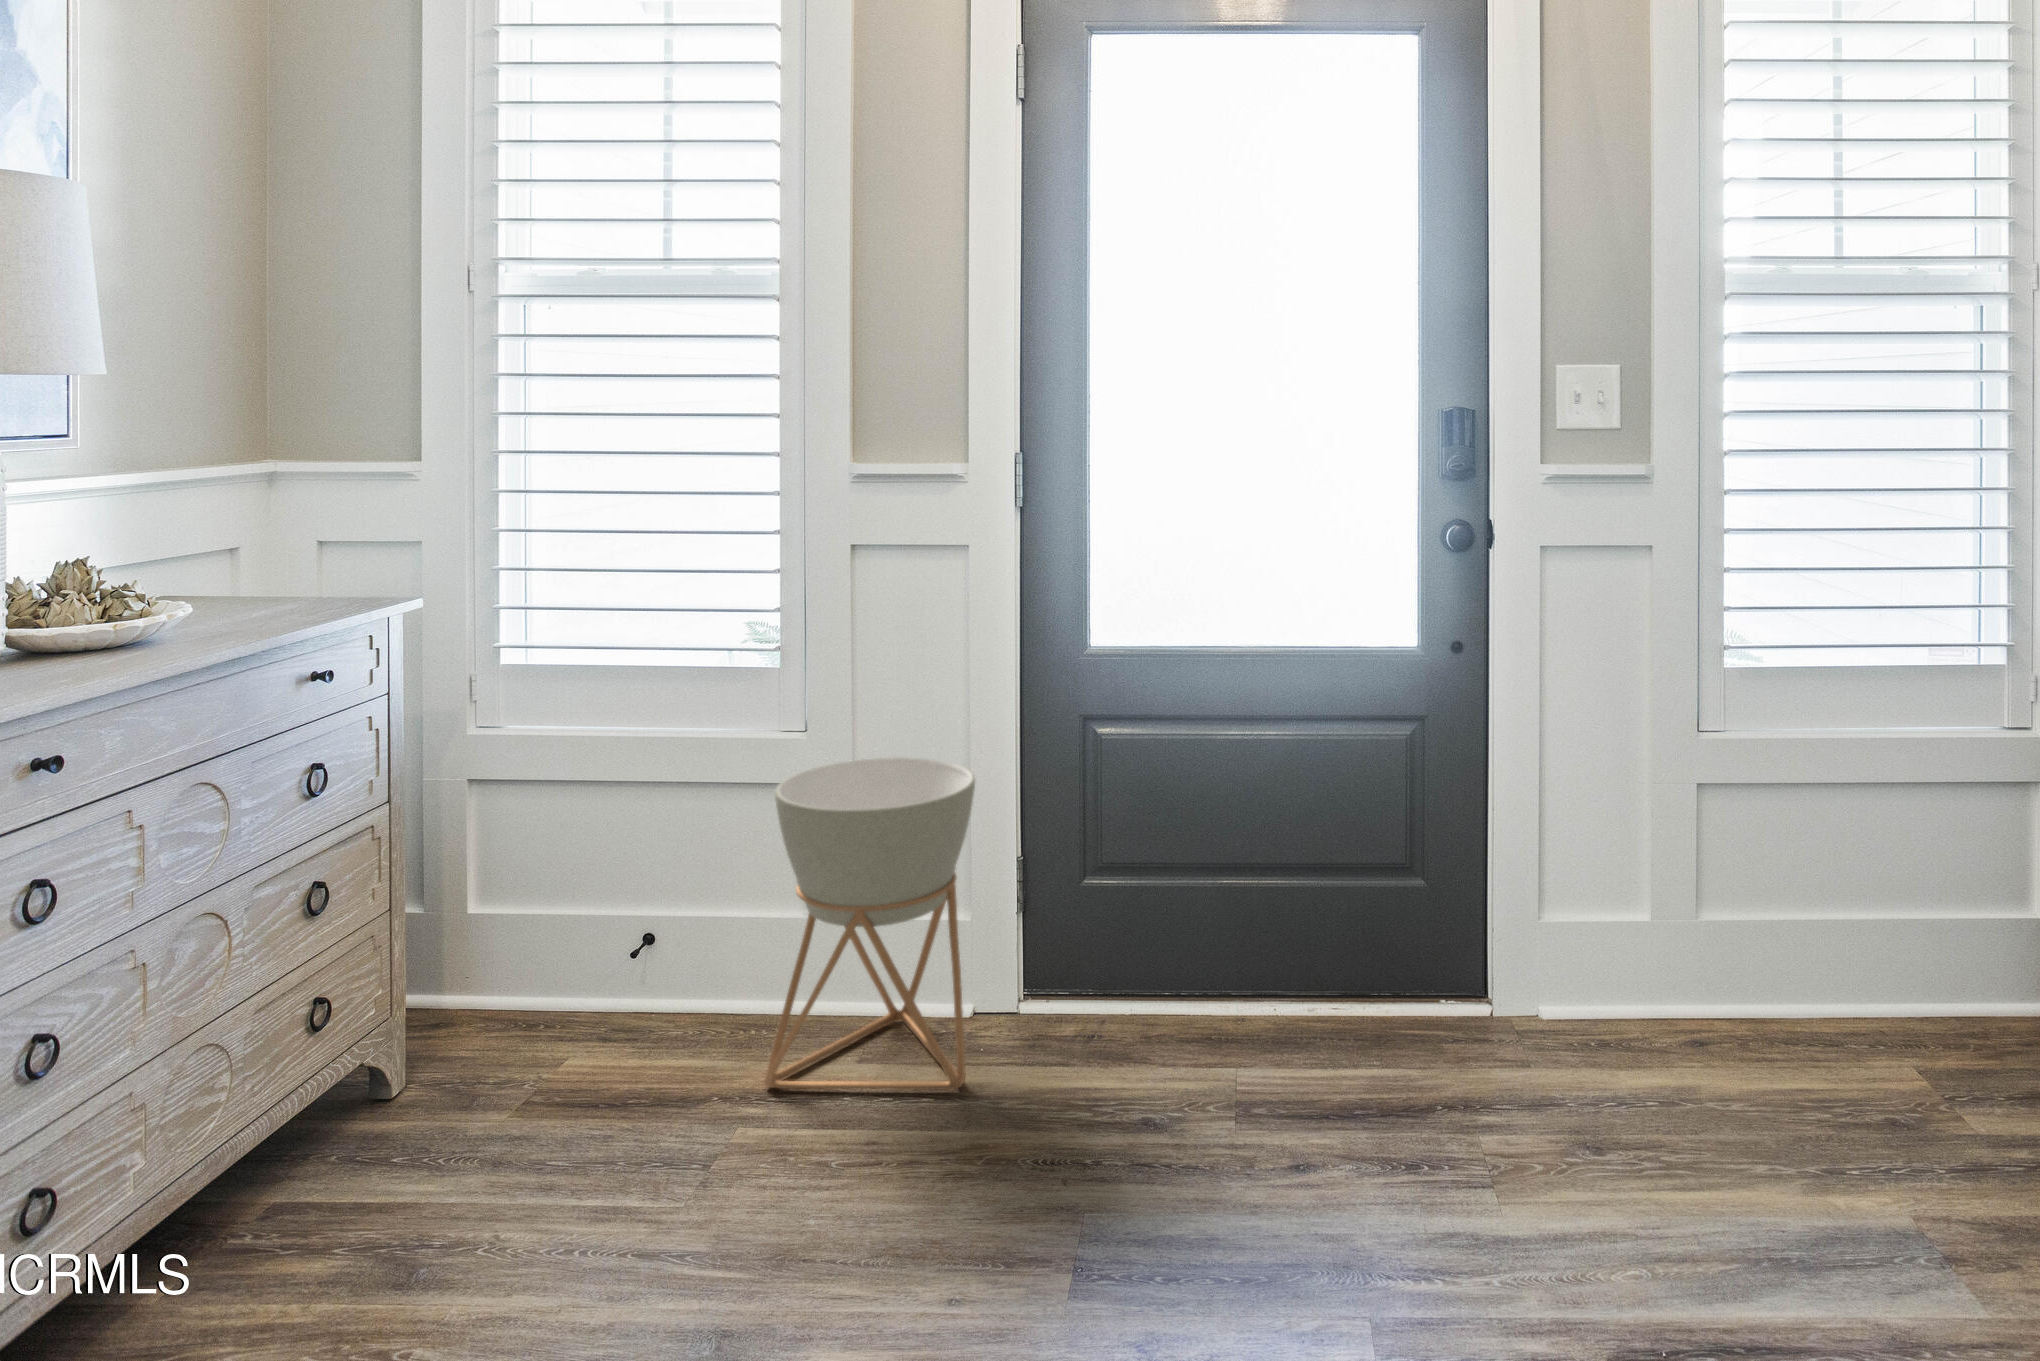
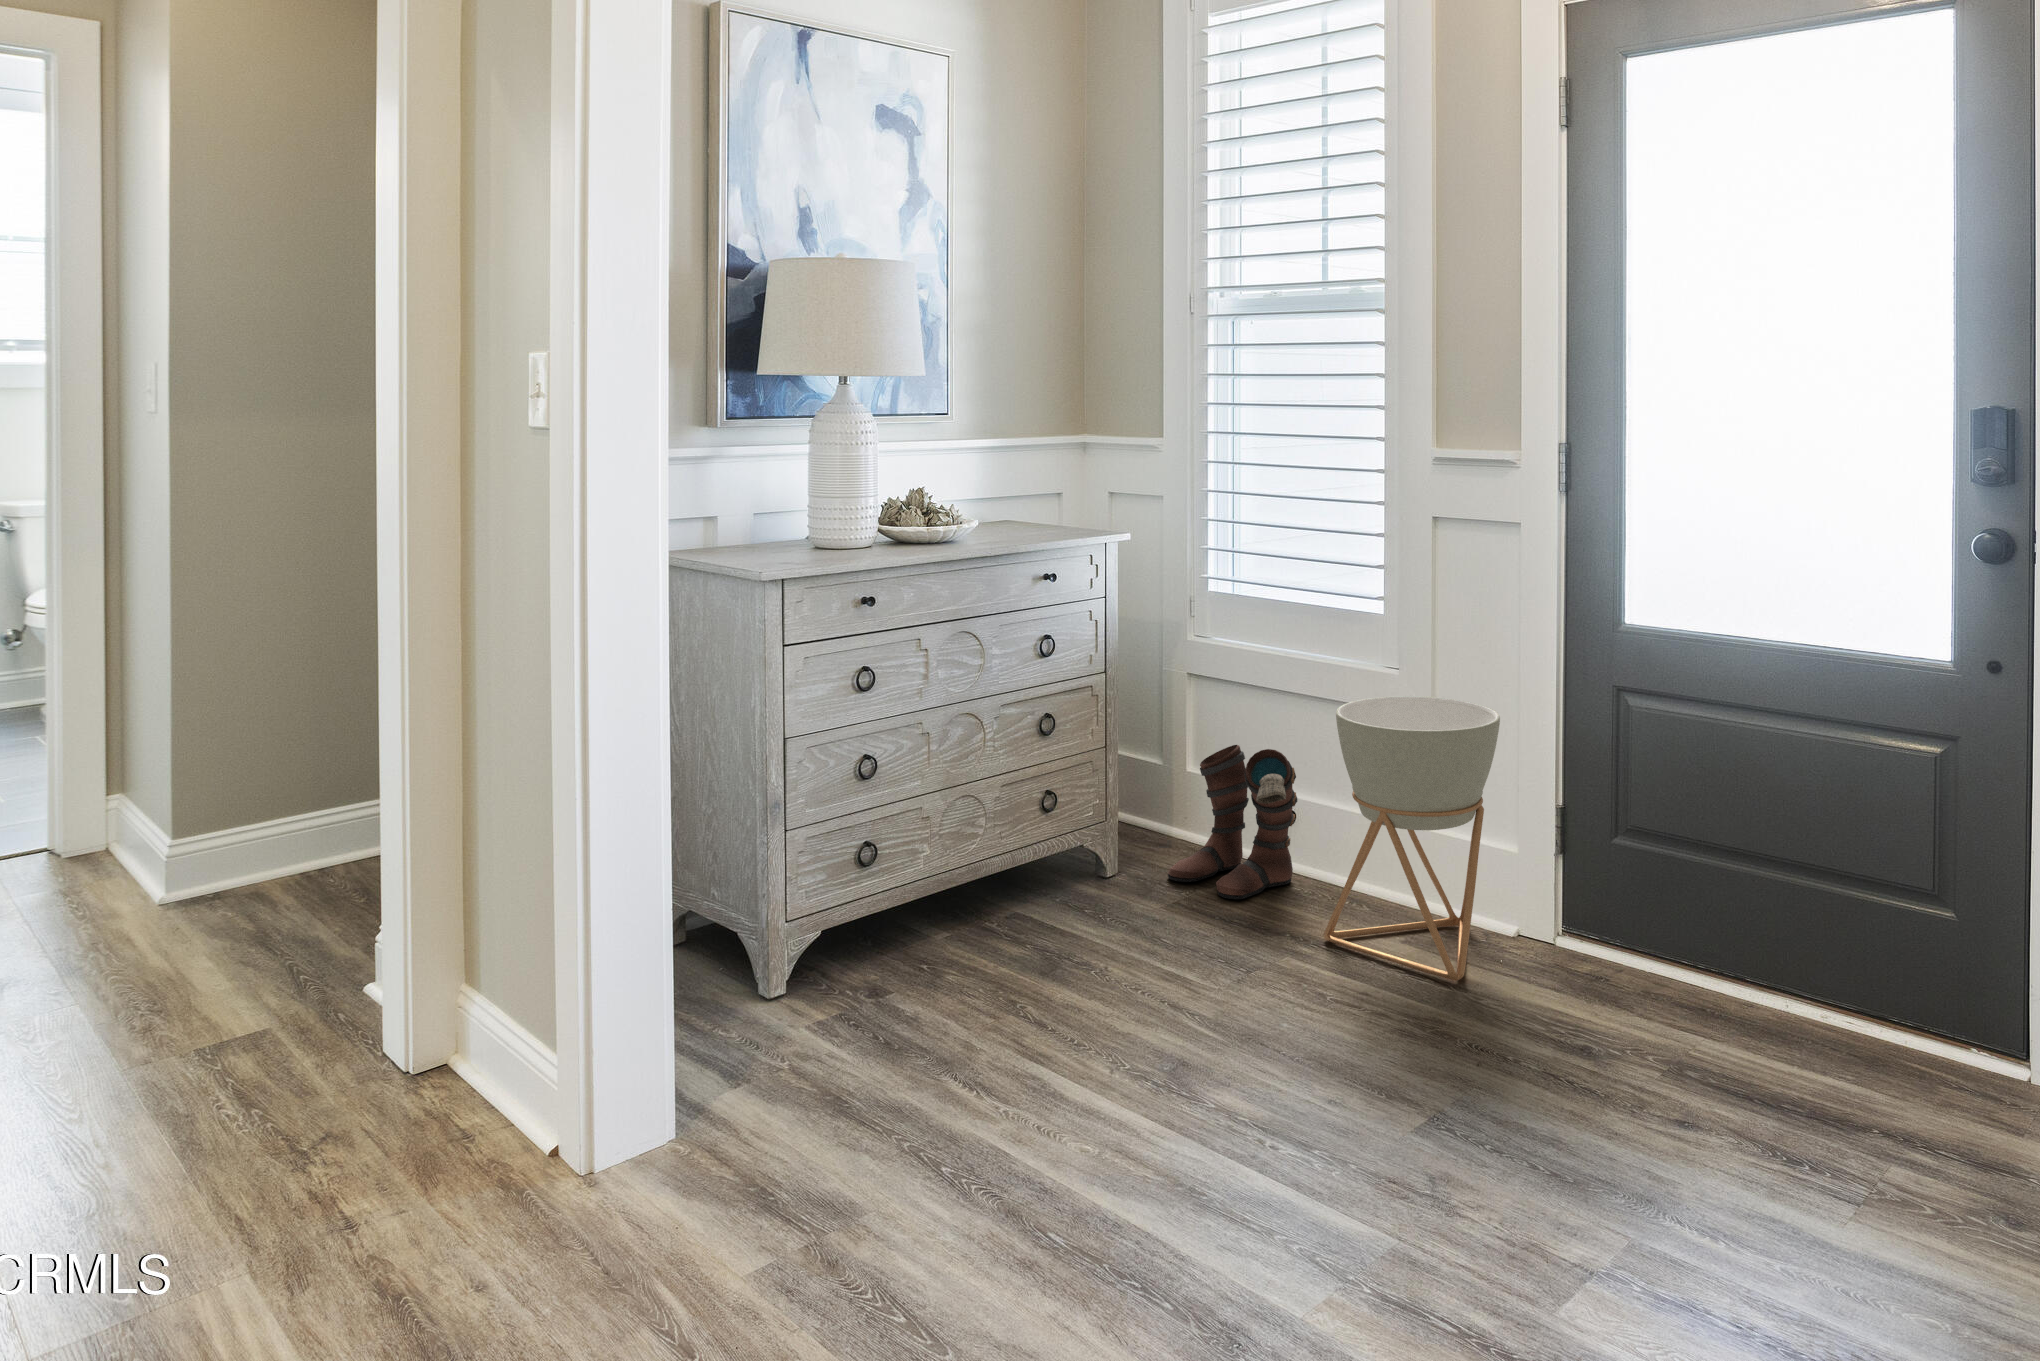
boots: none [481,860,676,1072] -> present [1168,745,1297,899]

